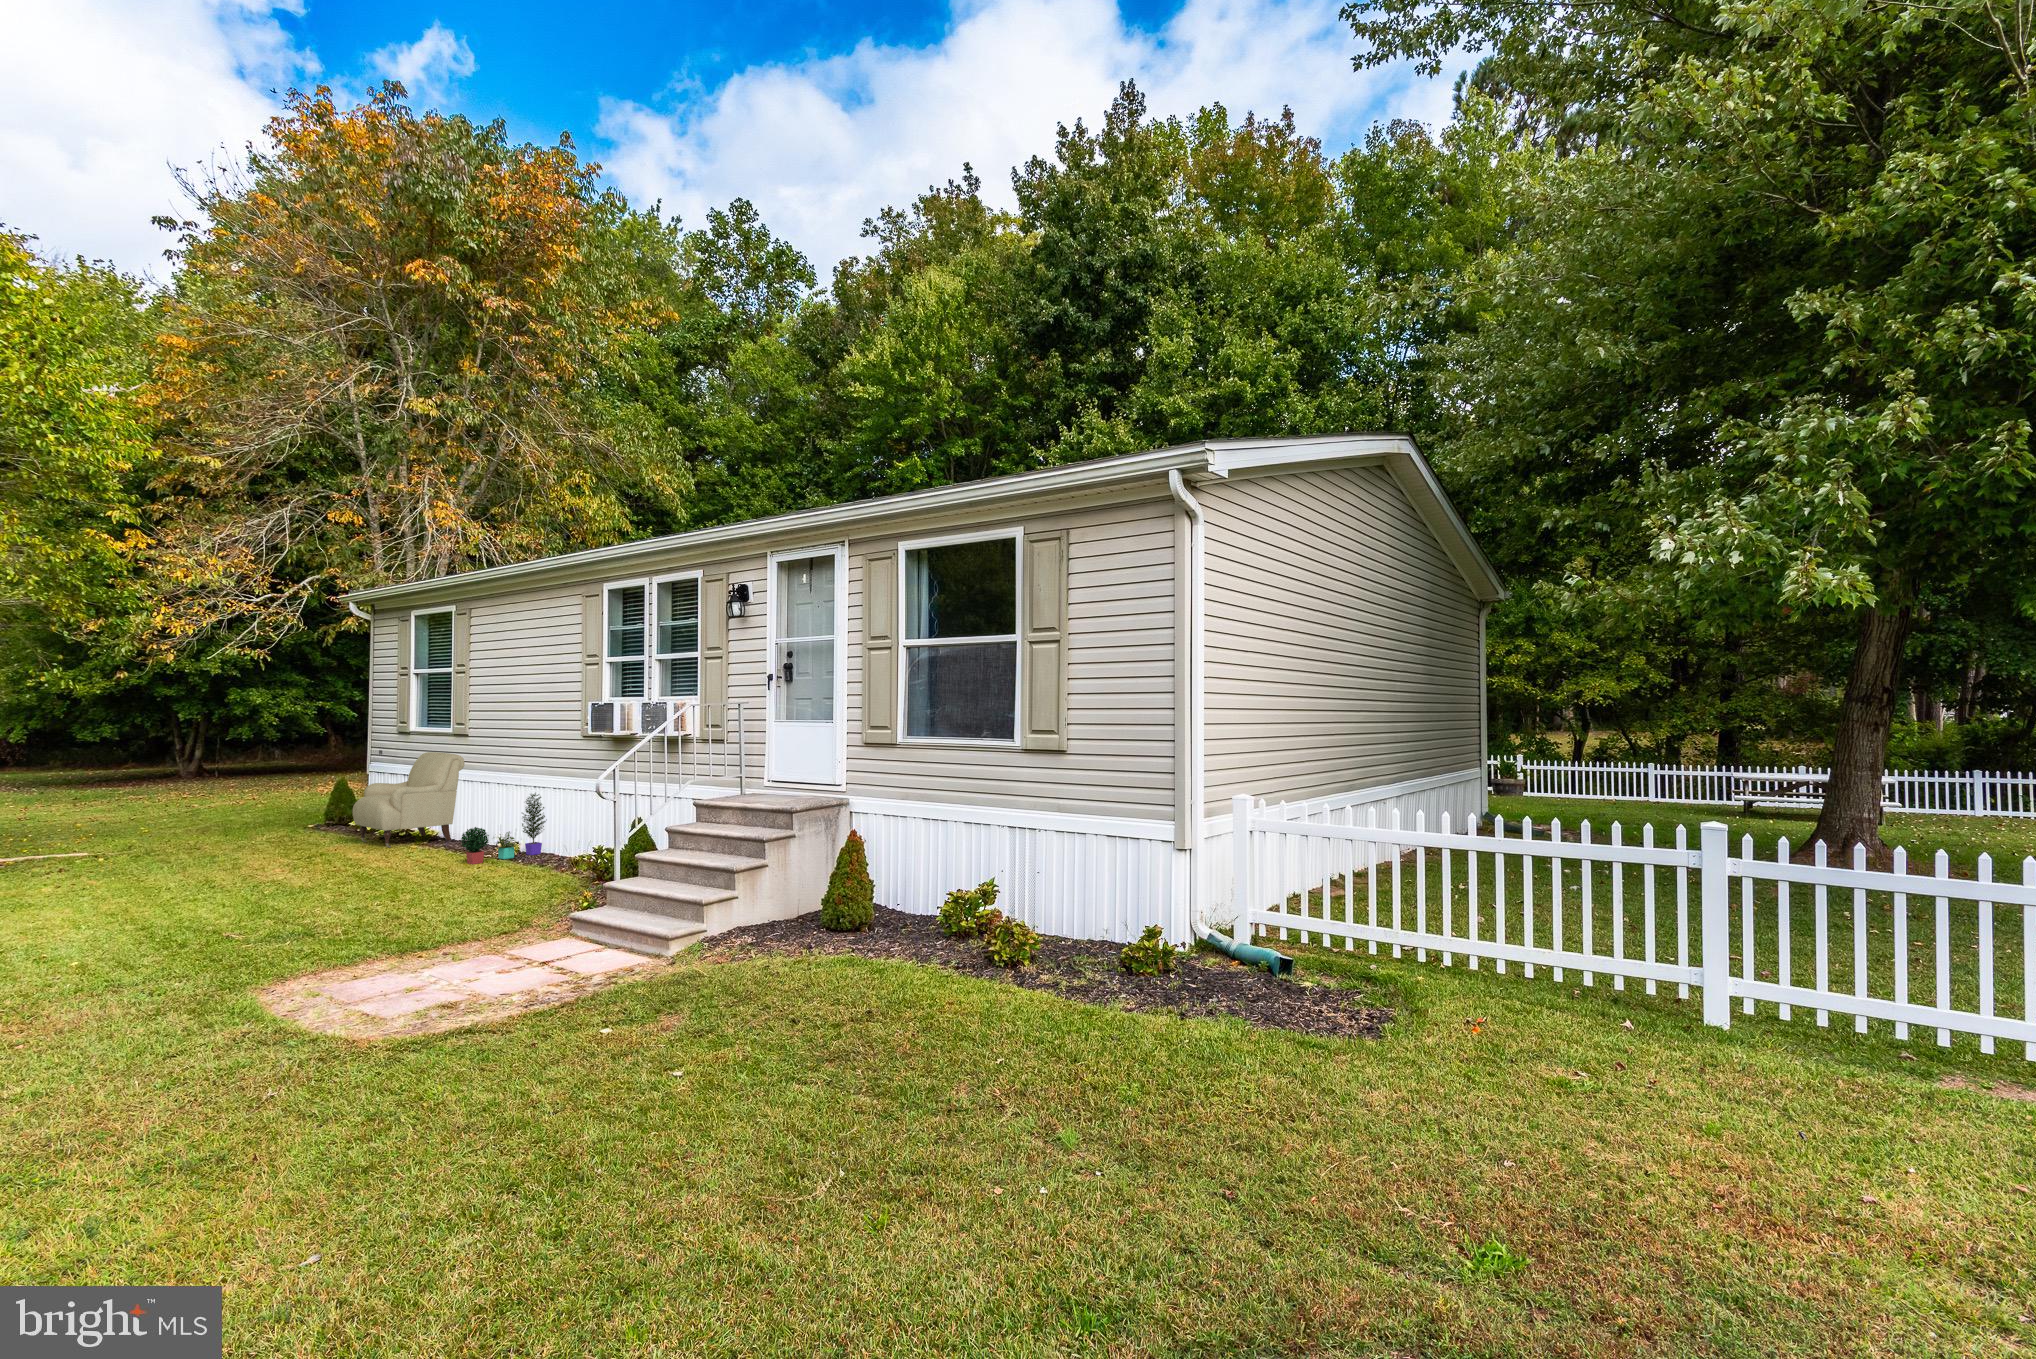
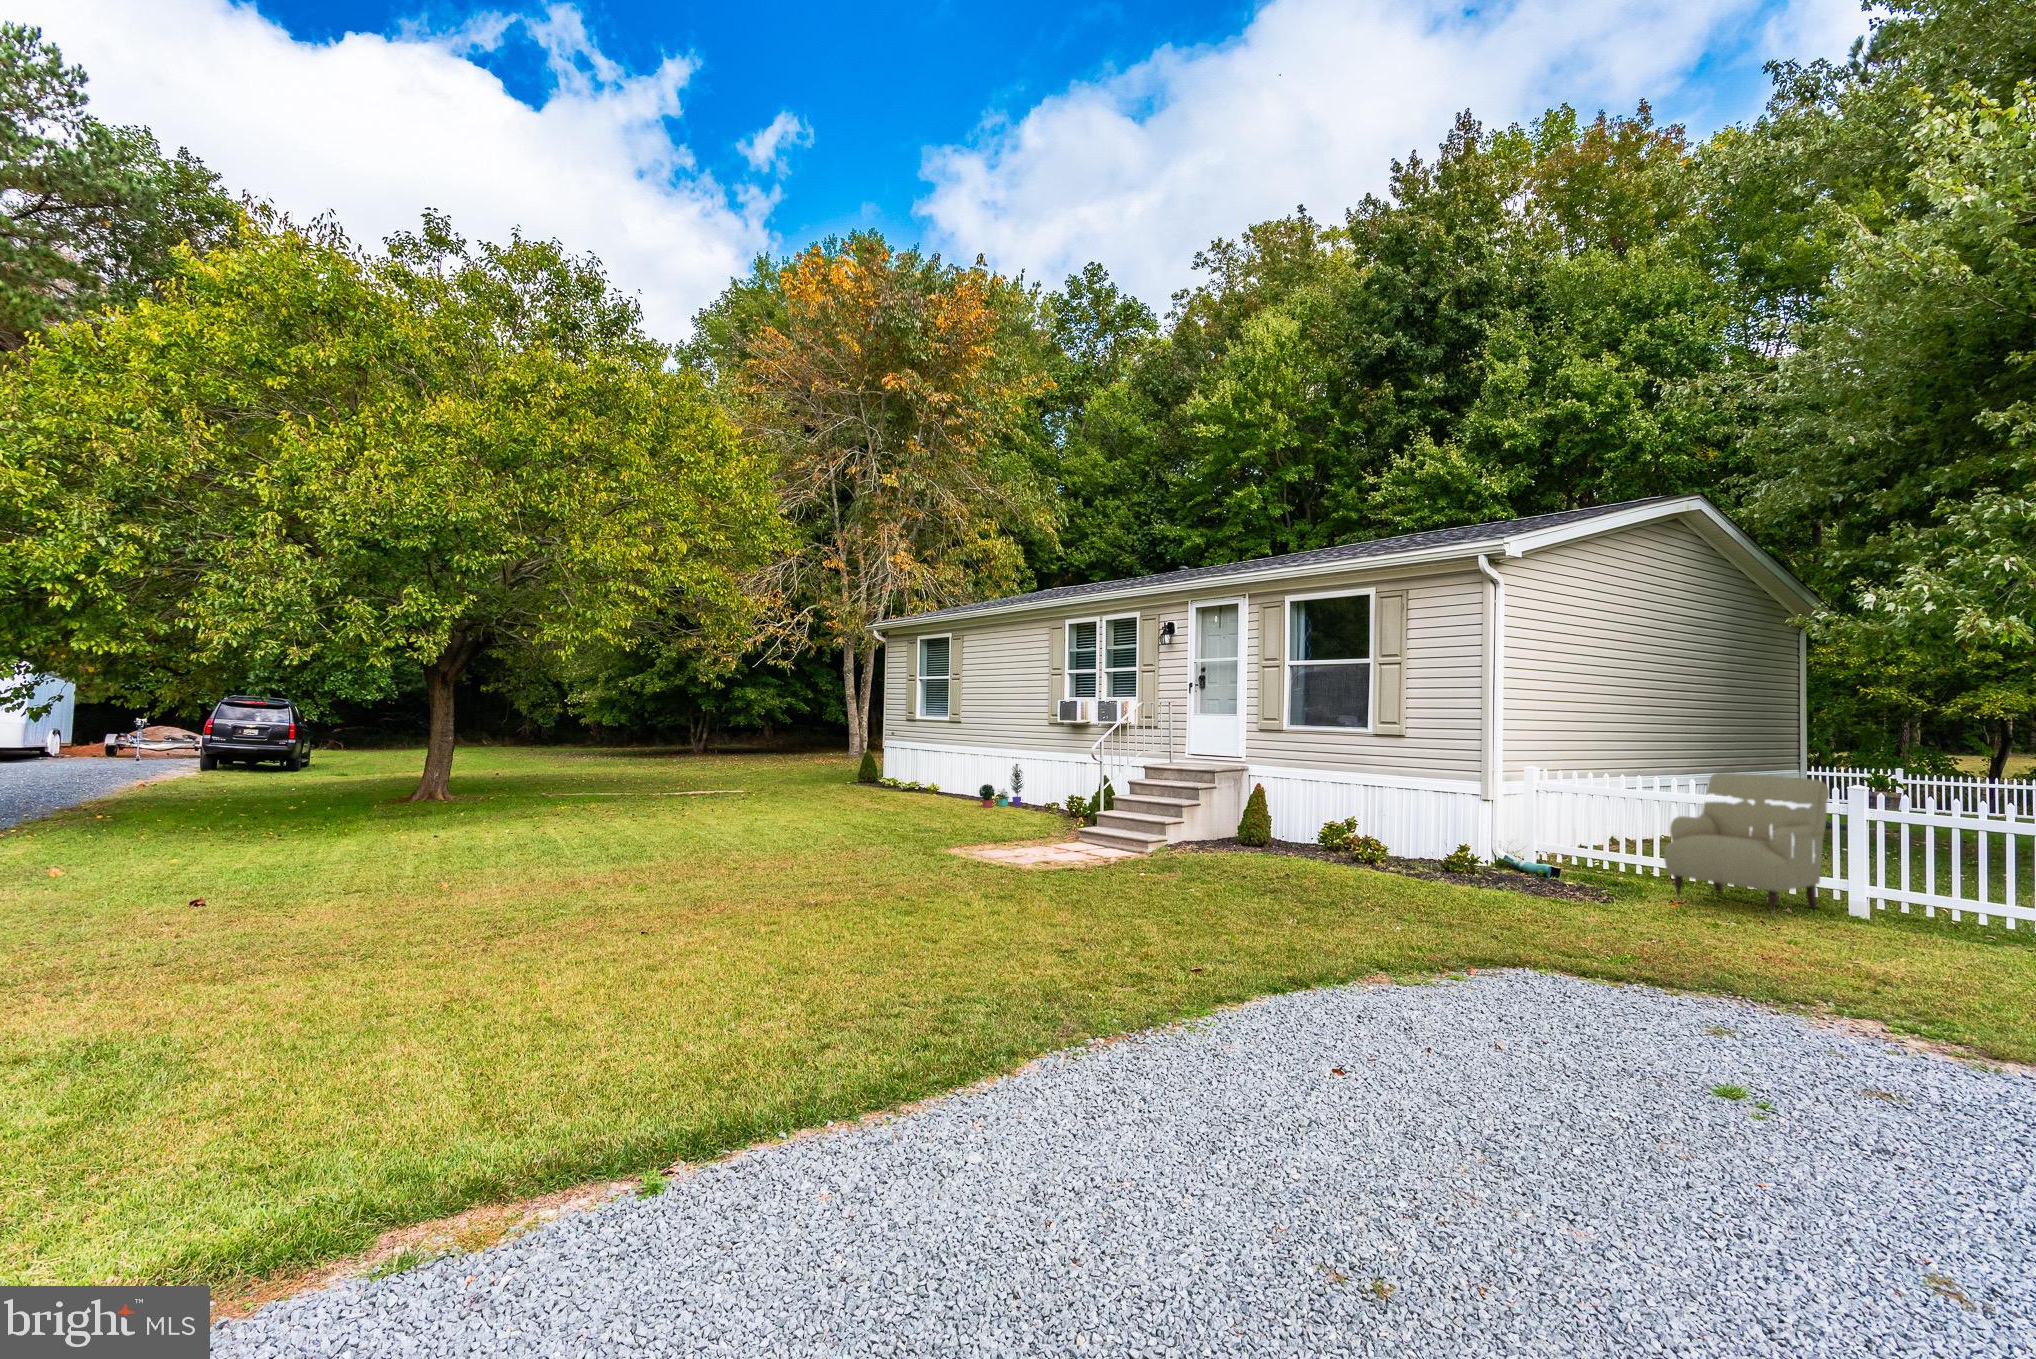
chair: present [353,752,464,848] -> present [1664,773,1829,917]

